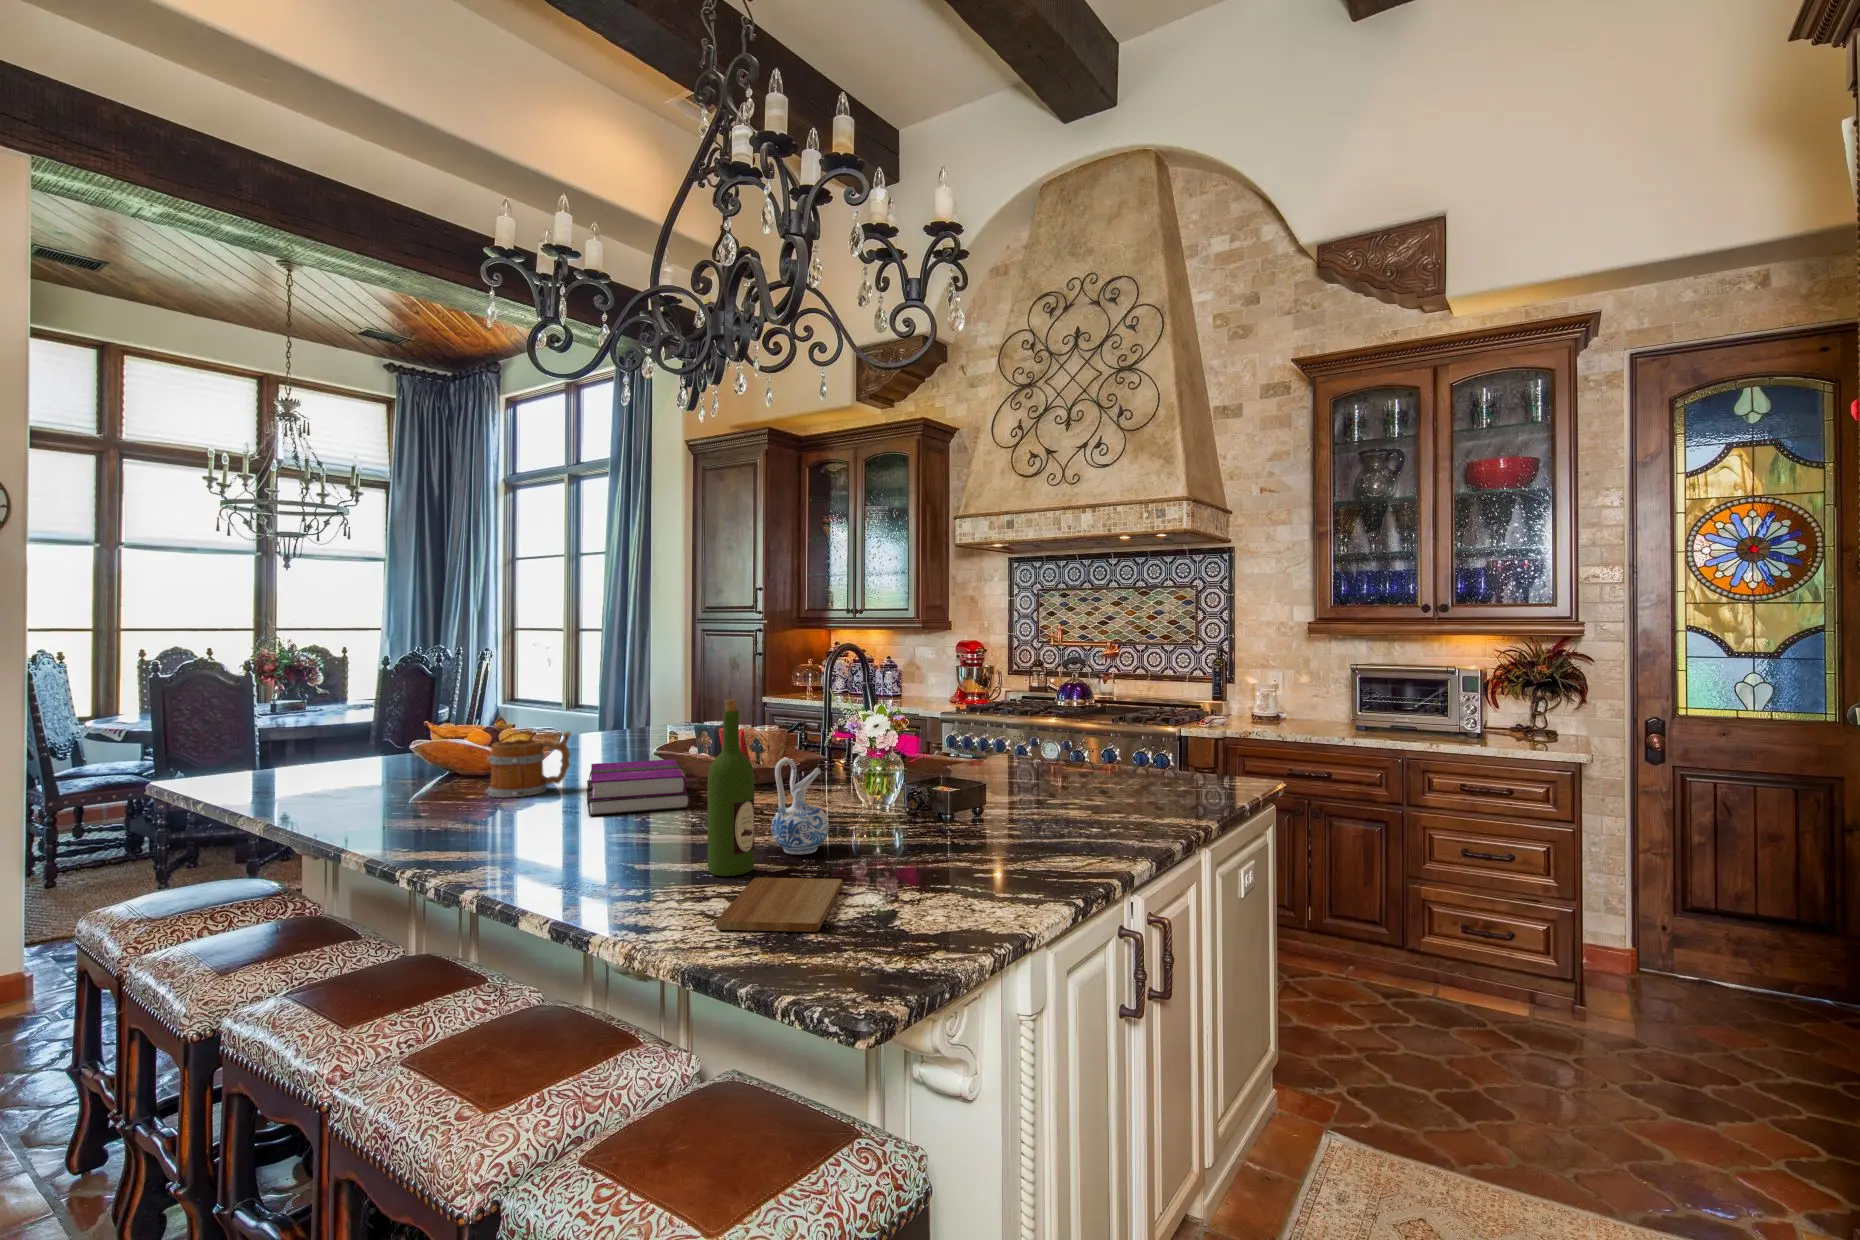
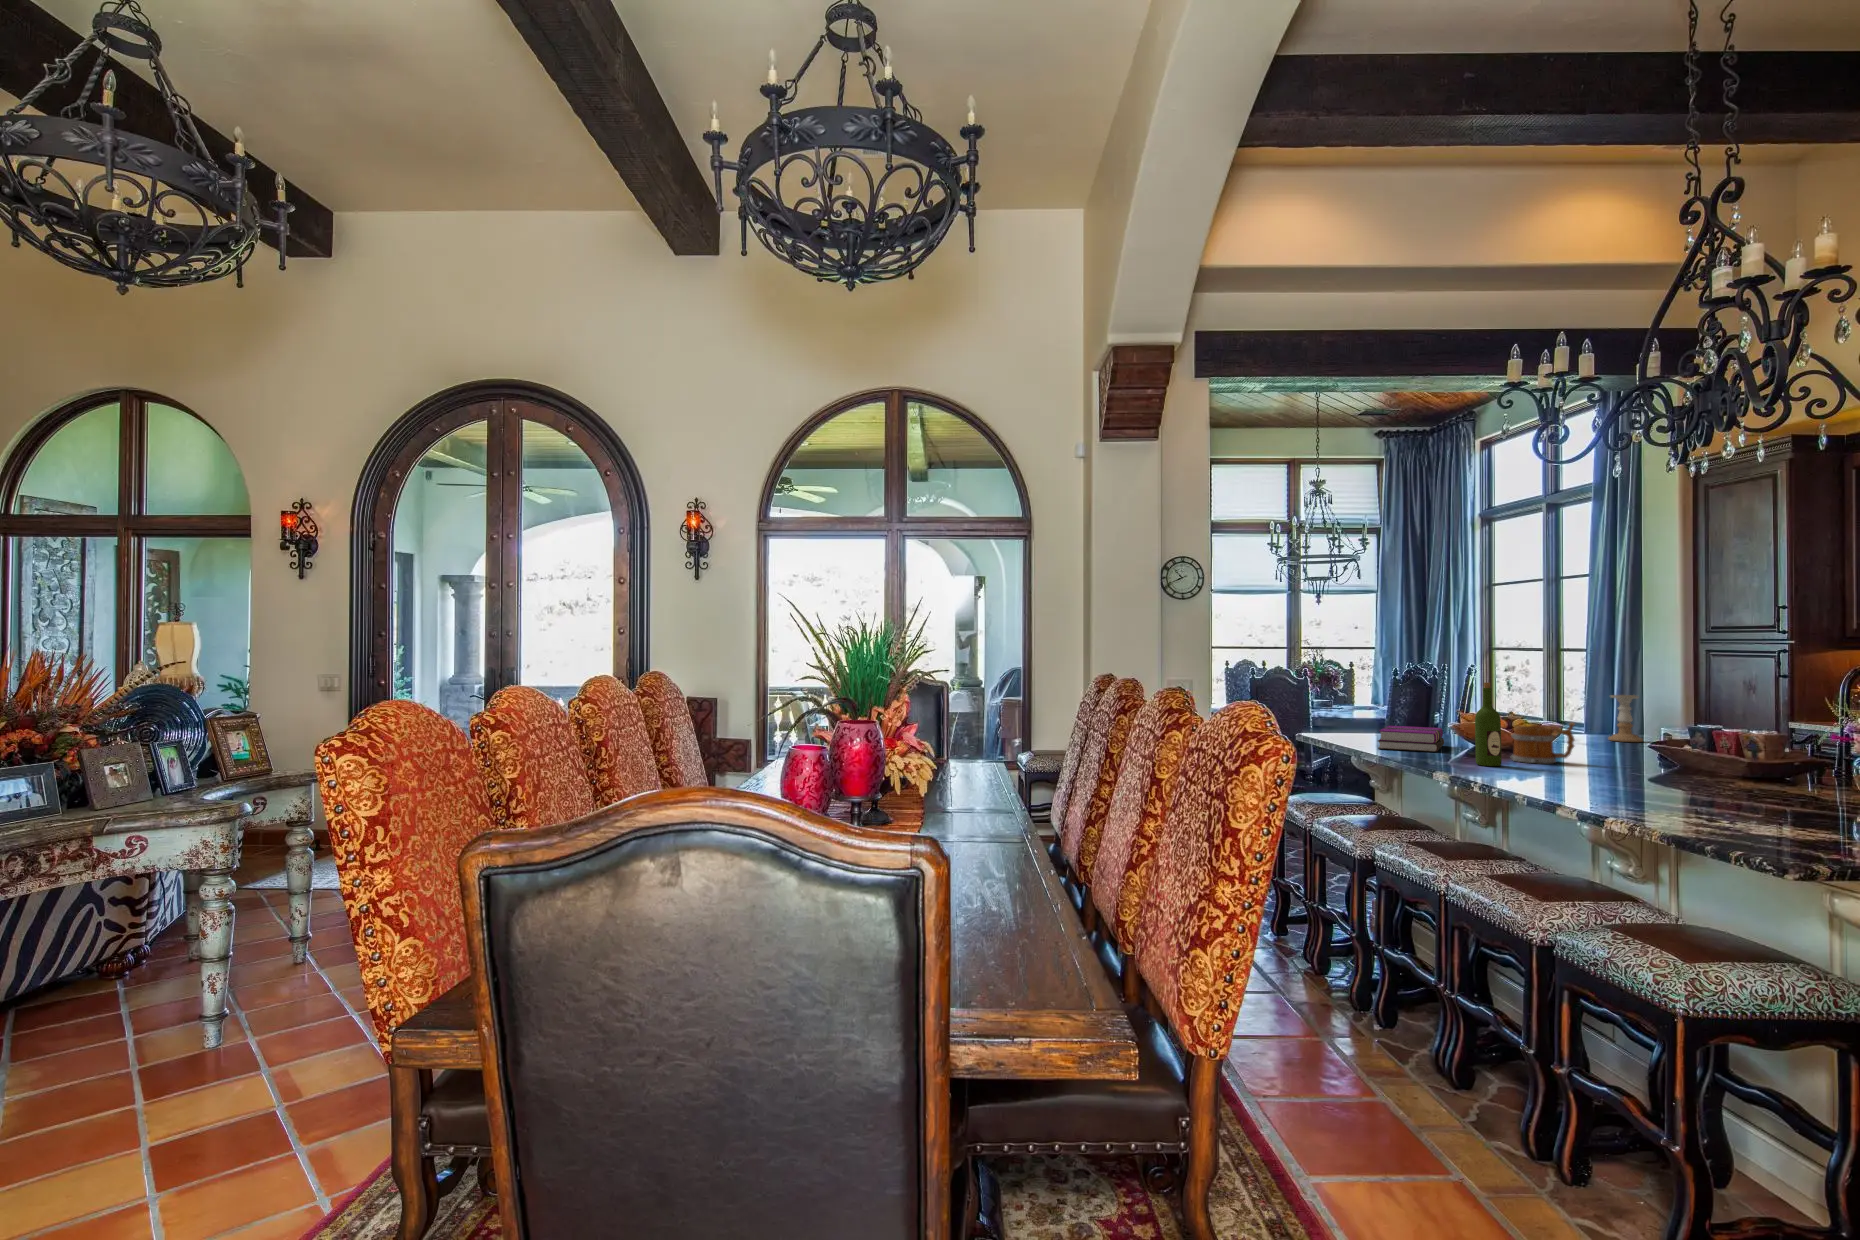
candle holder: none [614,683,648,740] -> present [1608,695,1643,742]
wine bottle: present [708,700,754,876] -> present [1475,682,1502,766]
ceramic pitcher: present [771,758,829,854] -> none [1751,743,1808,814]
hardback book: present [587,760,690,816] -> present [1378,726,1444,752]
cutting board: present [716,878,843,932] -> none [1693,814,1809,840]

